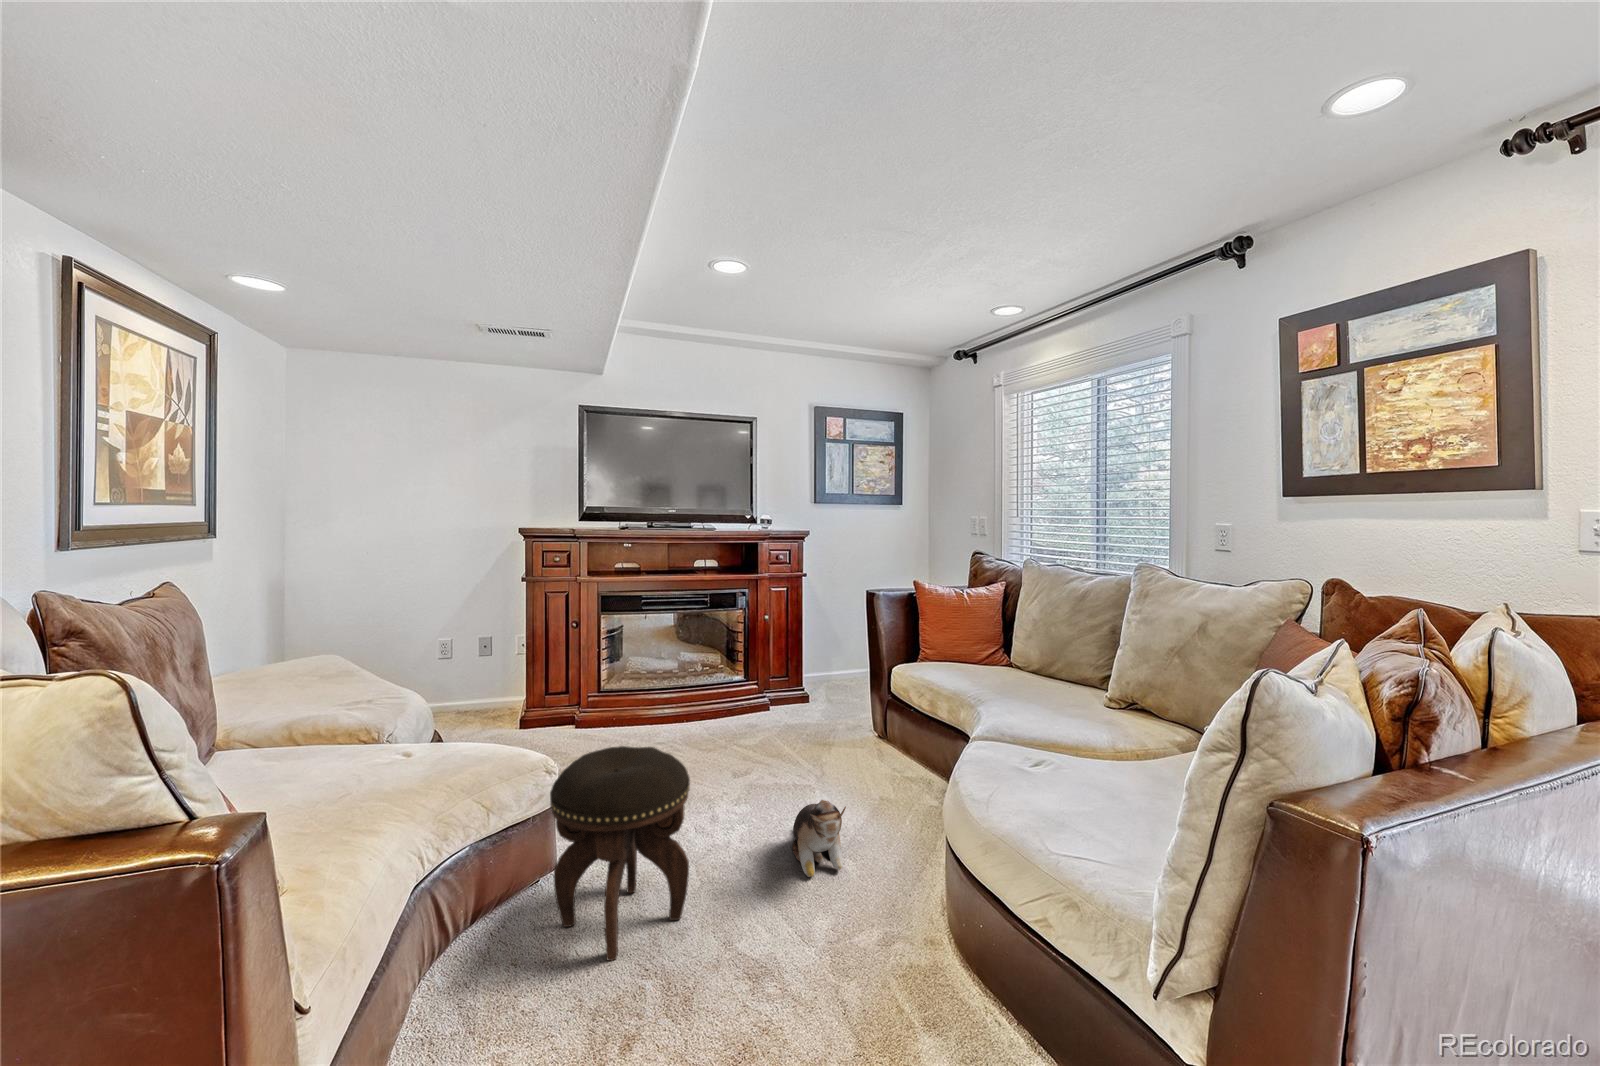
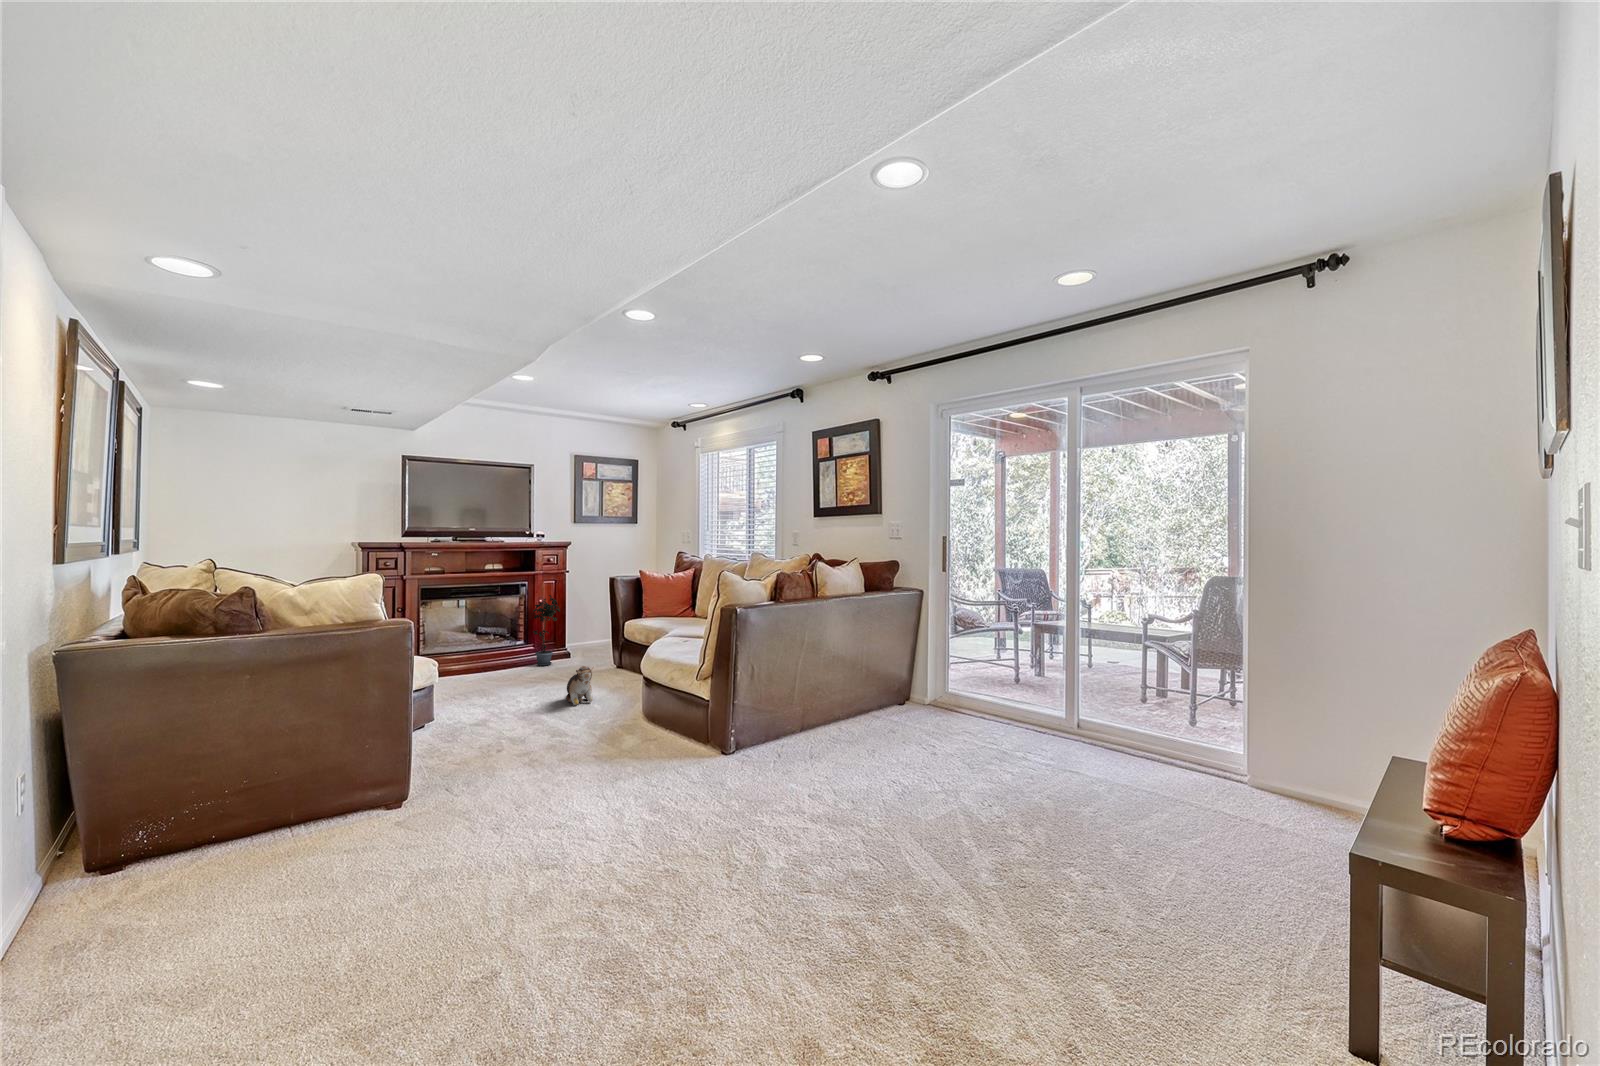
potted plant: none [747,612,793,719] -> present [532,595,560,666]
footstool: present [550,746,690,961] -> none [444,643,516,730]

